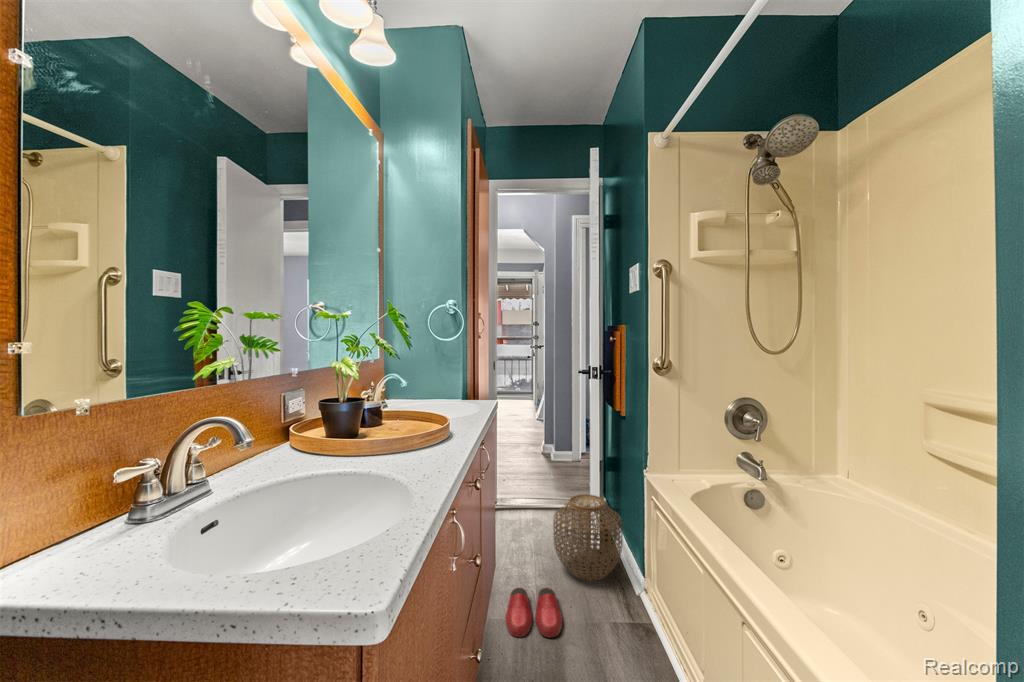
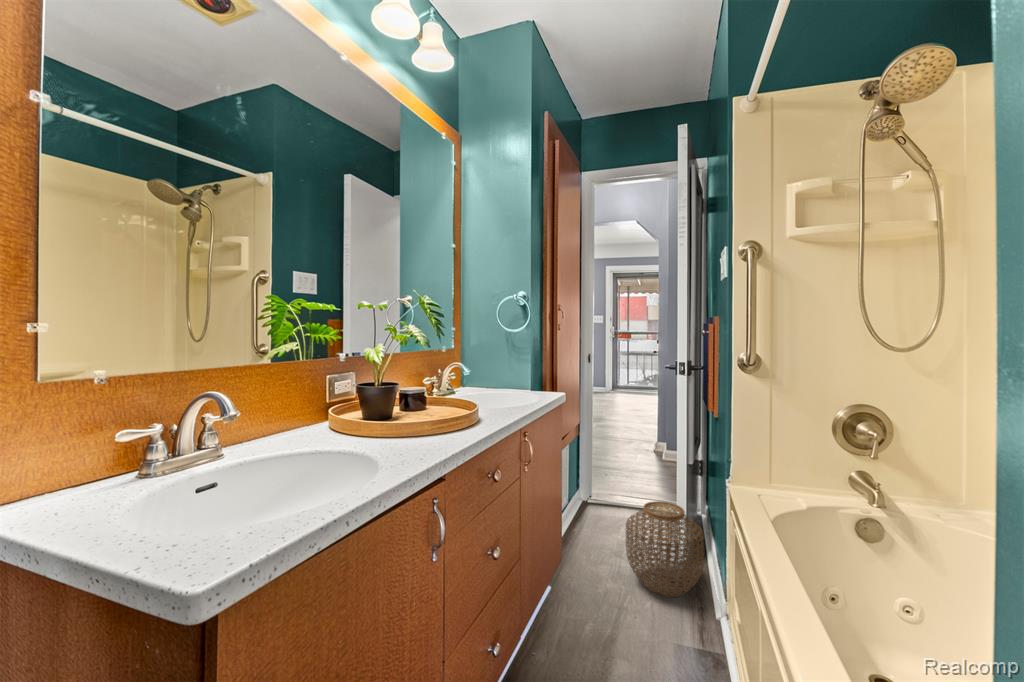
slippers: present [505,588,562,637] -> none [561,589,622,647]

